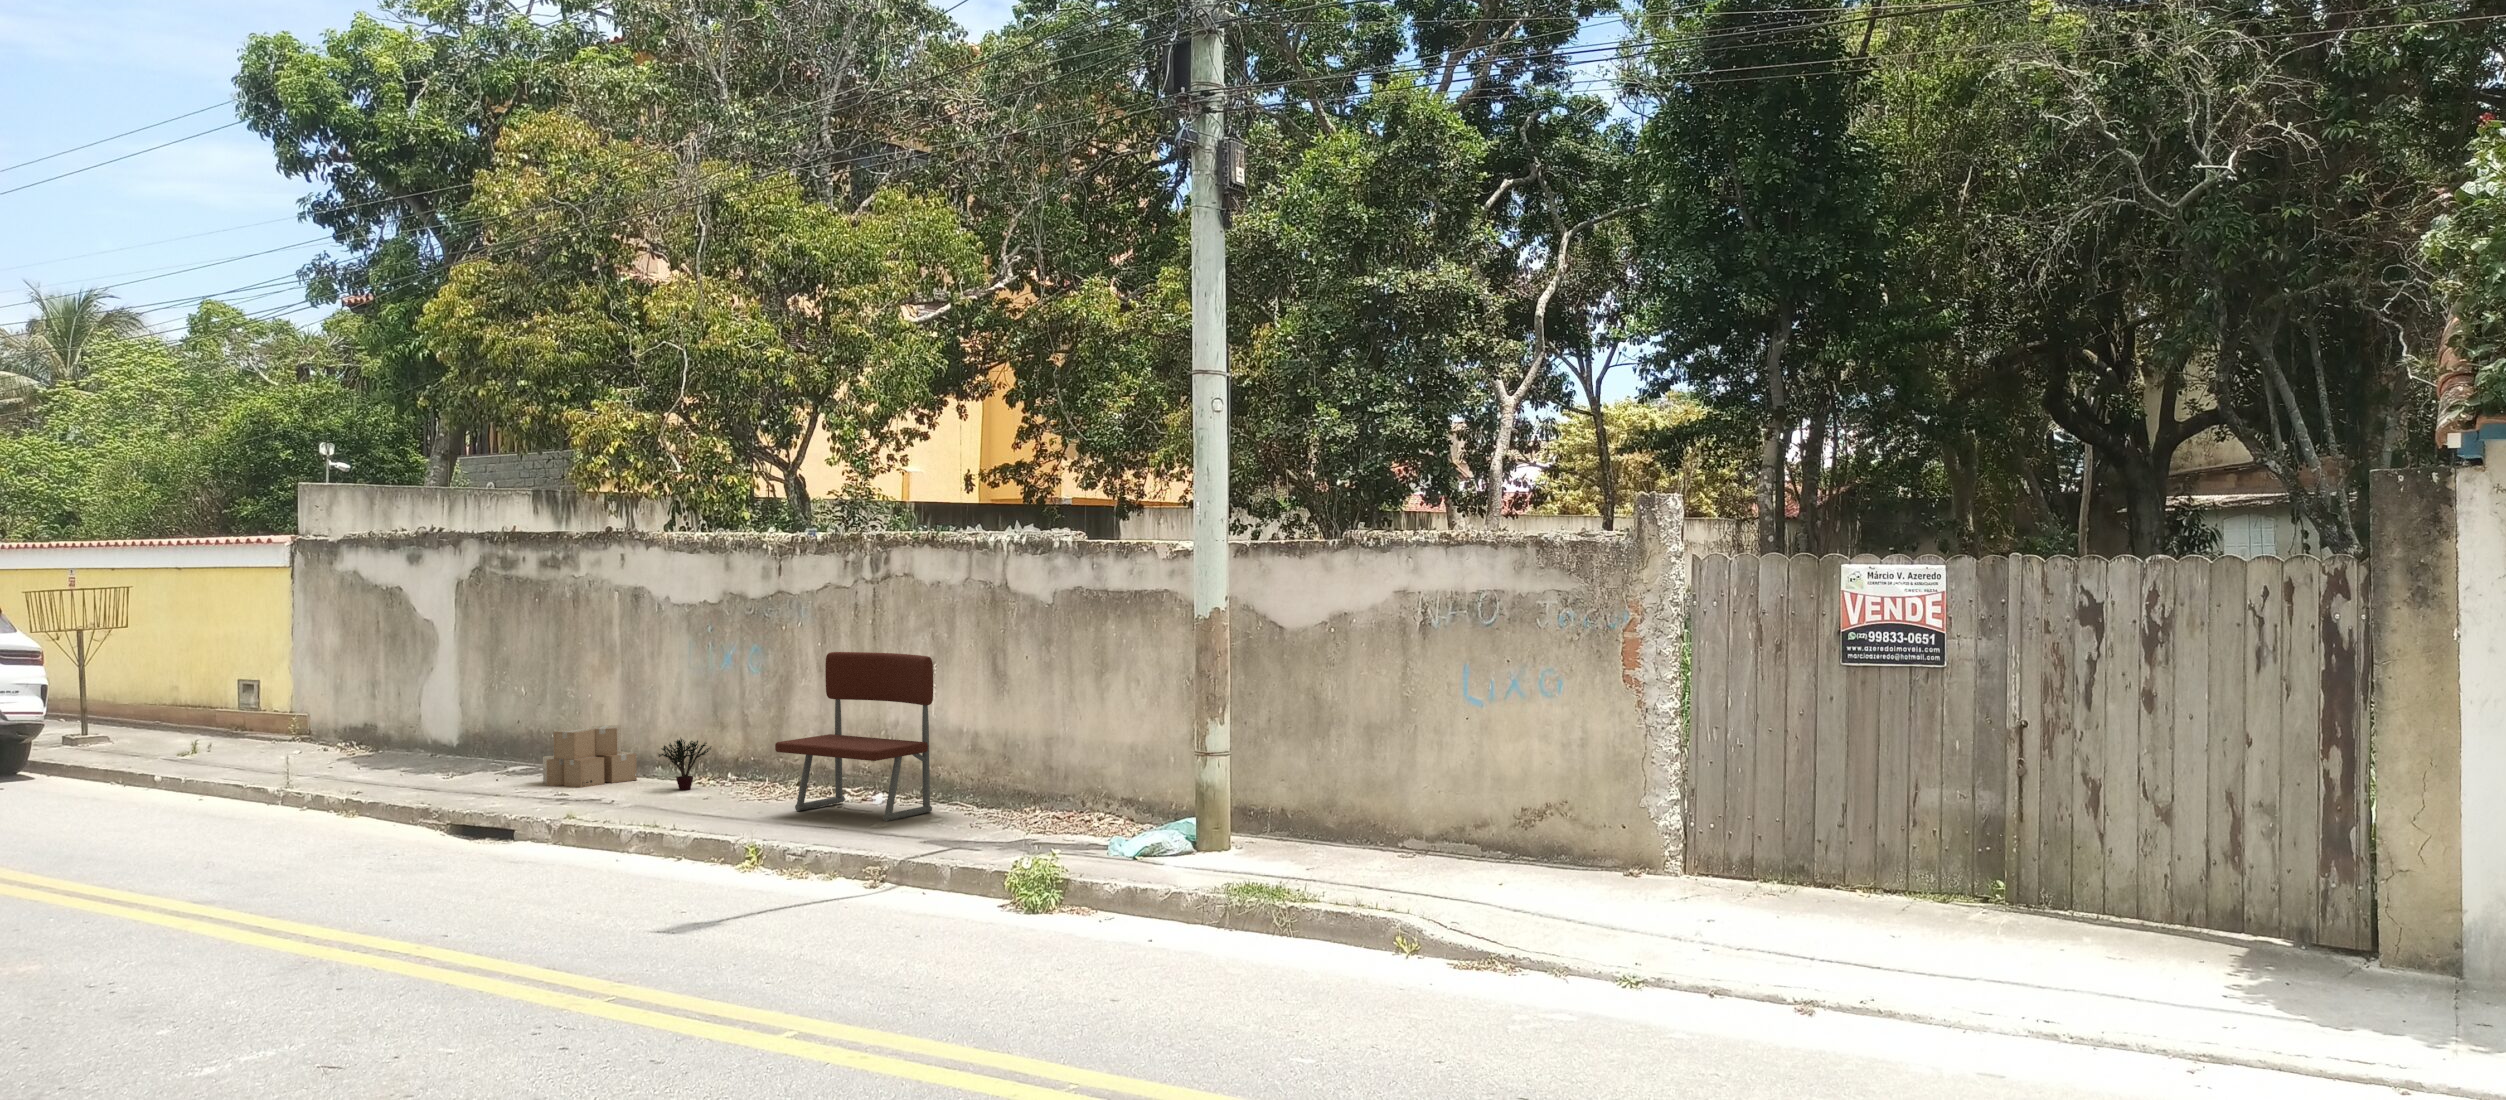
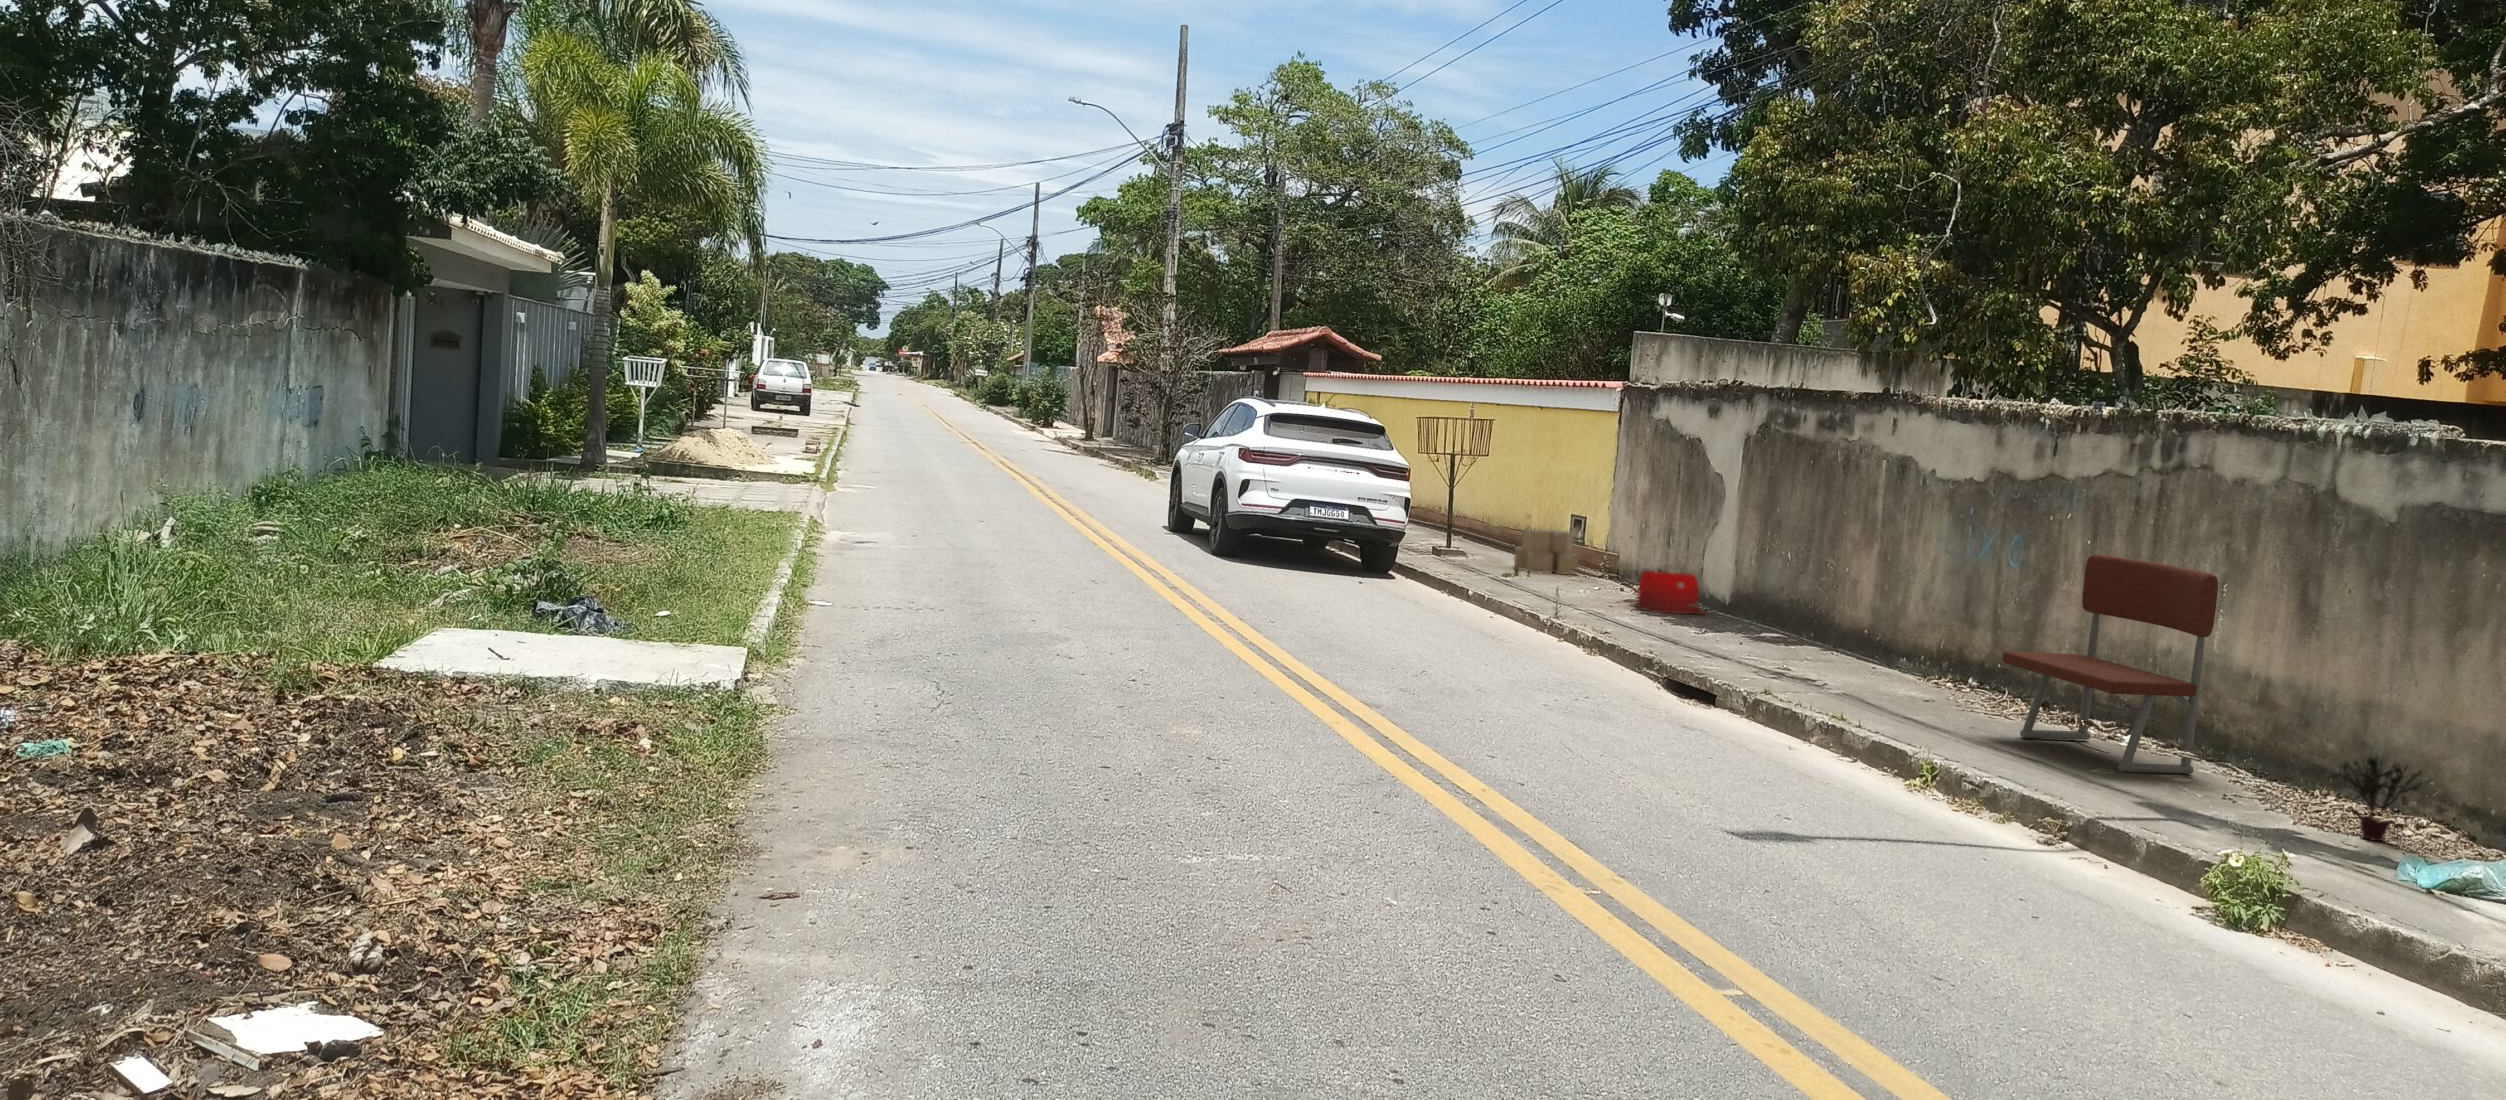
toolbox: none [356,713,432,765] -> present [1637,565,1705,615]
cardboard box: present [543,725,637,788] -> present [1514,529,1579,575]
potted plant: present [659,738,711,790] -> present [2333,756,2429,841]

